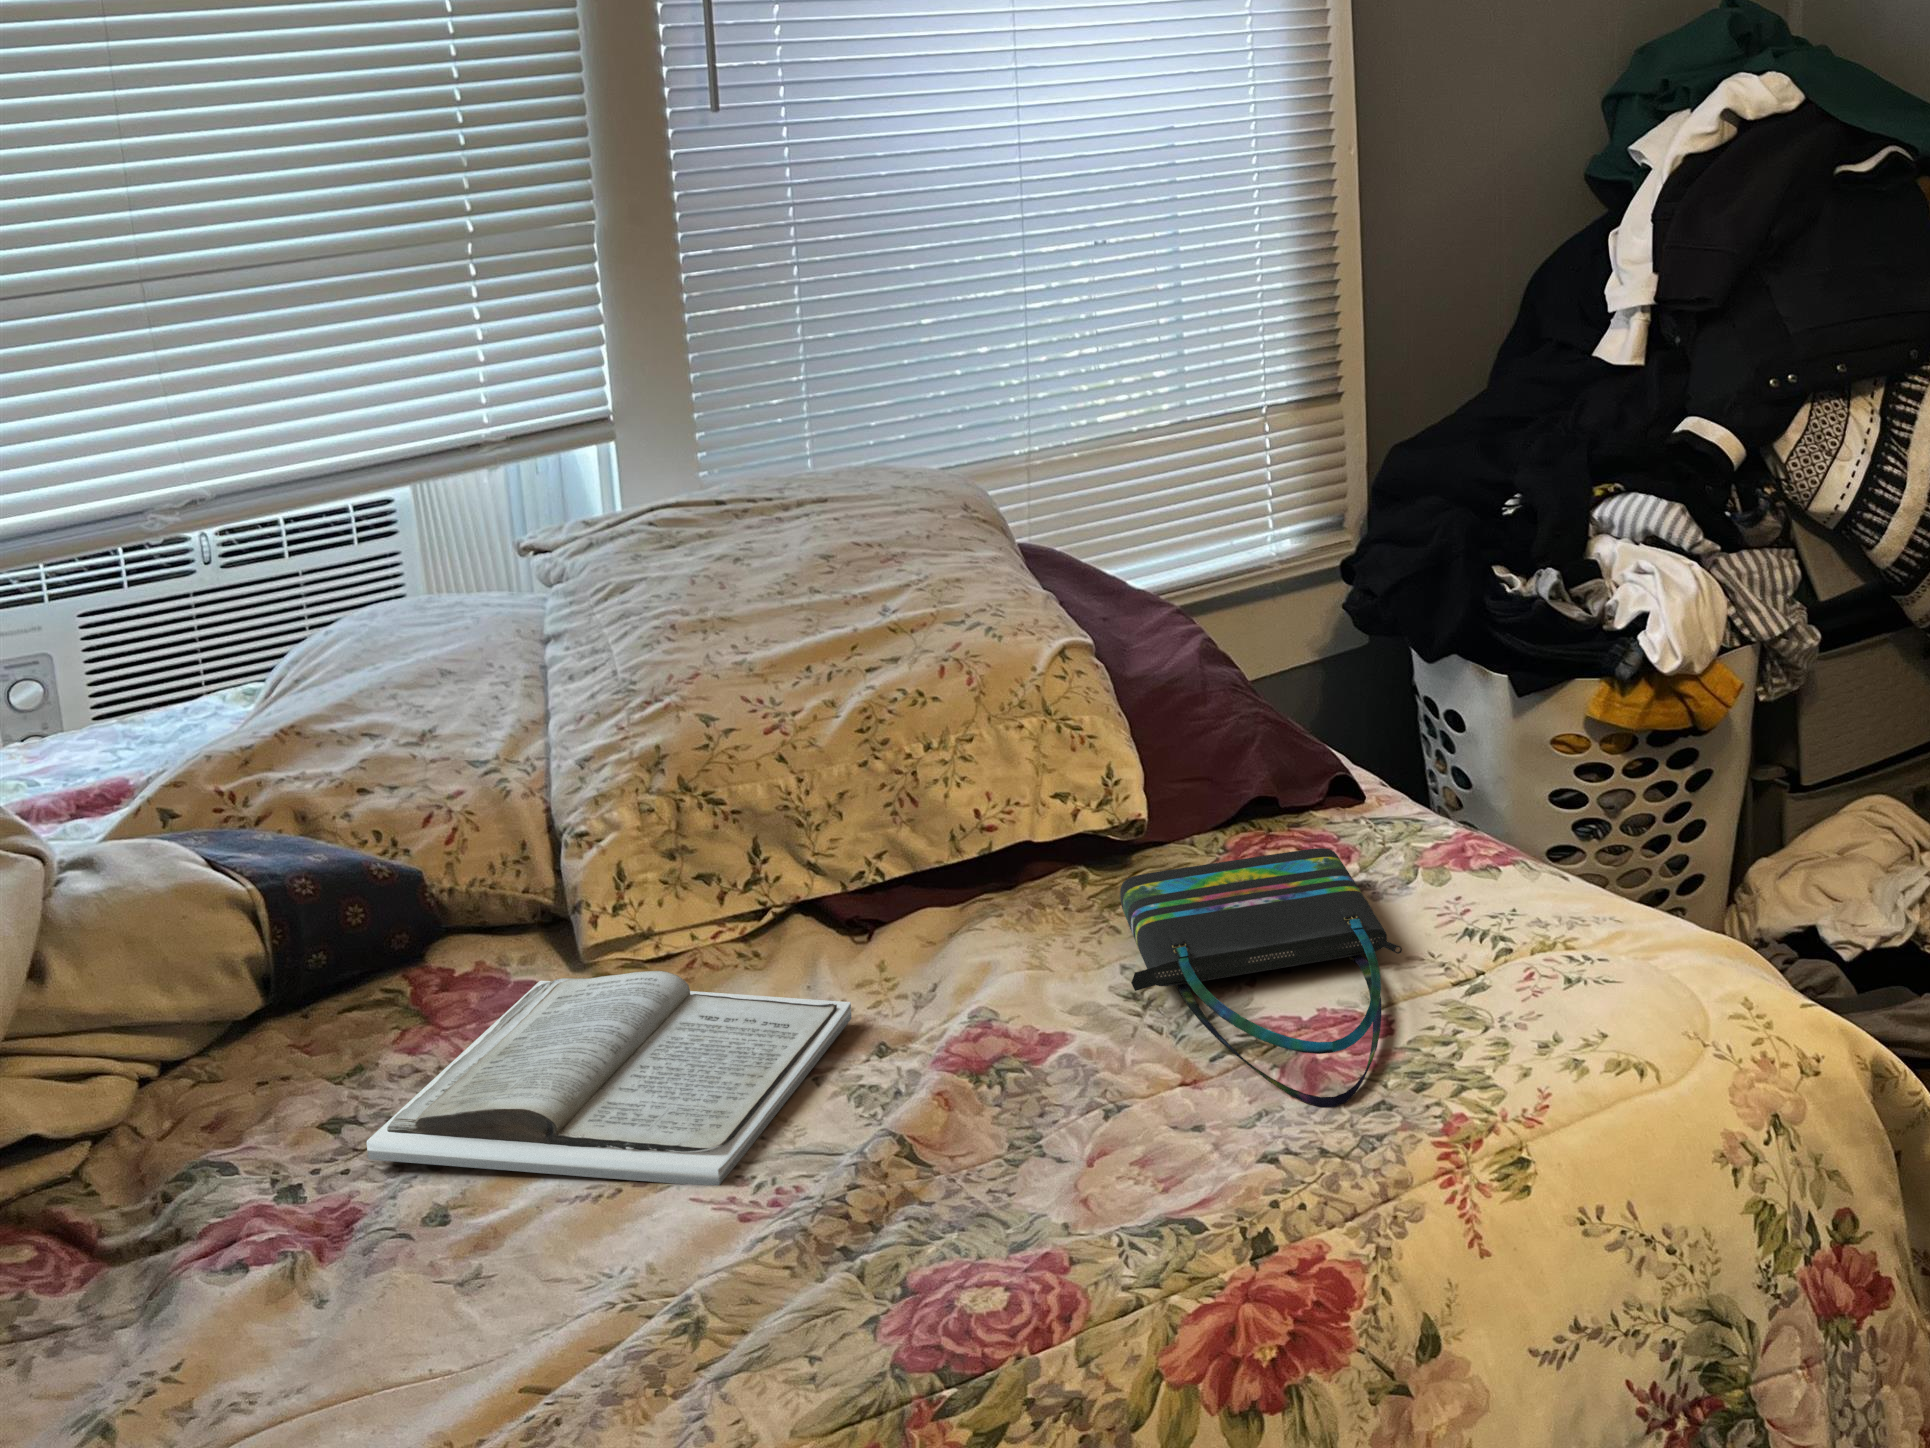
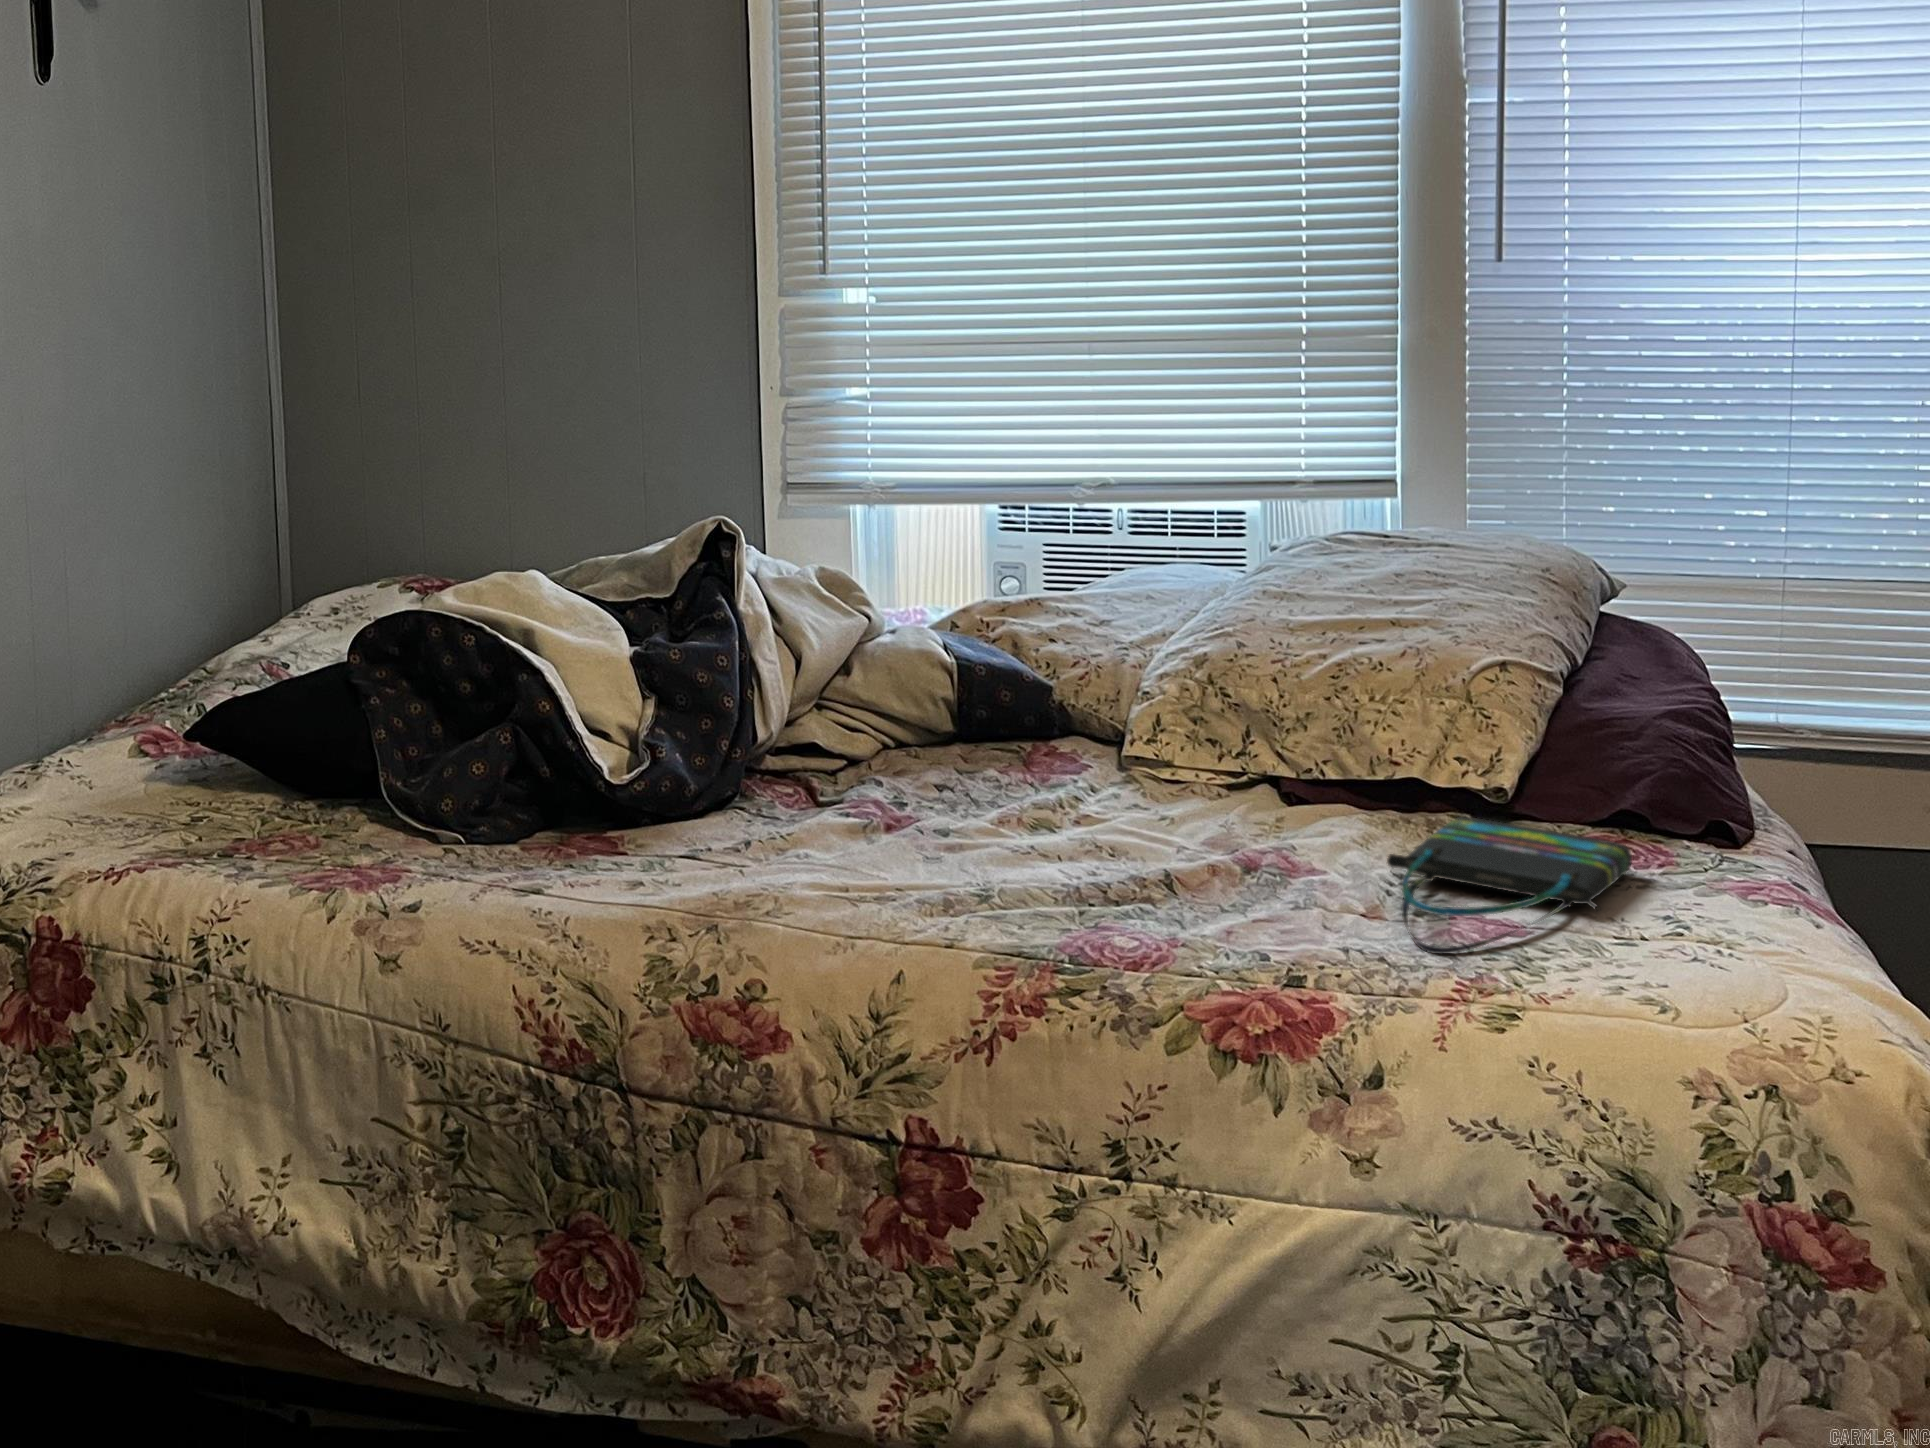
book: present [367,971,852,1186] -> none [946,763,1228,866]

